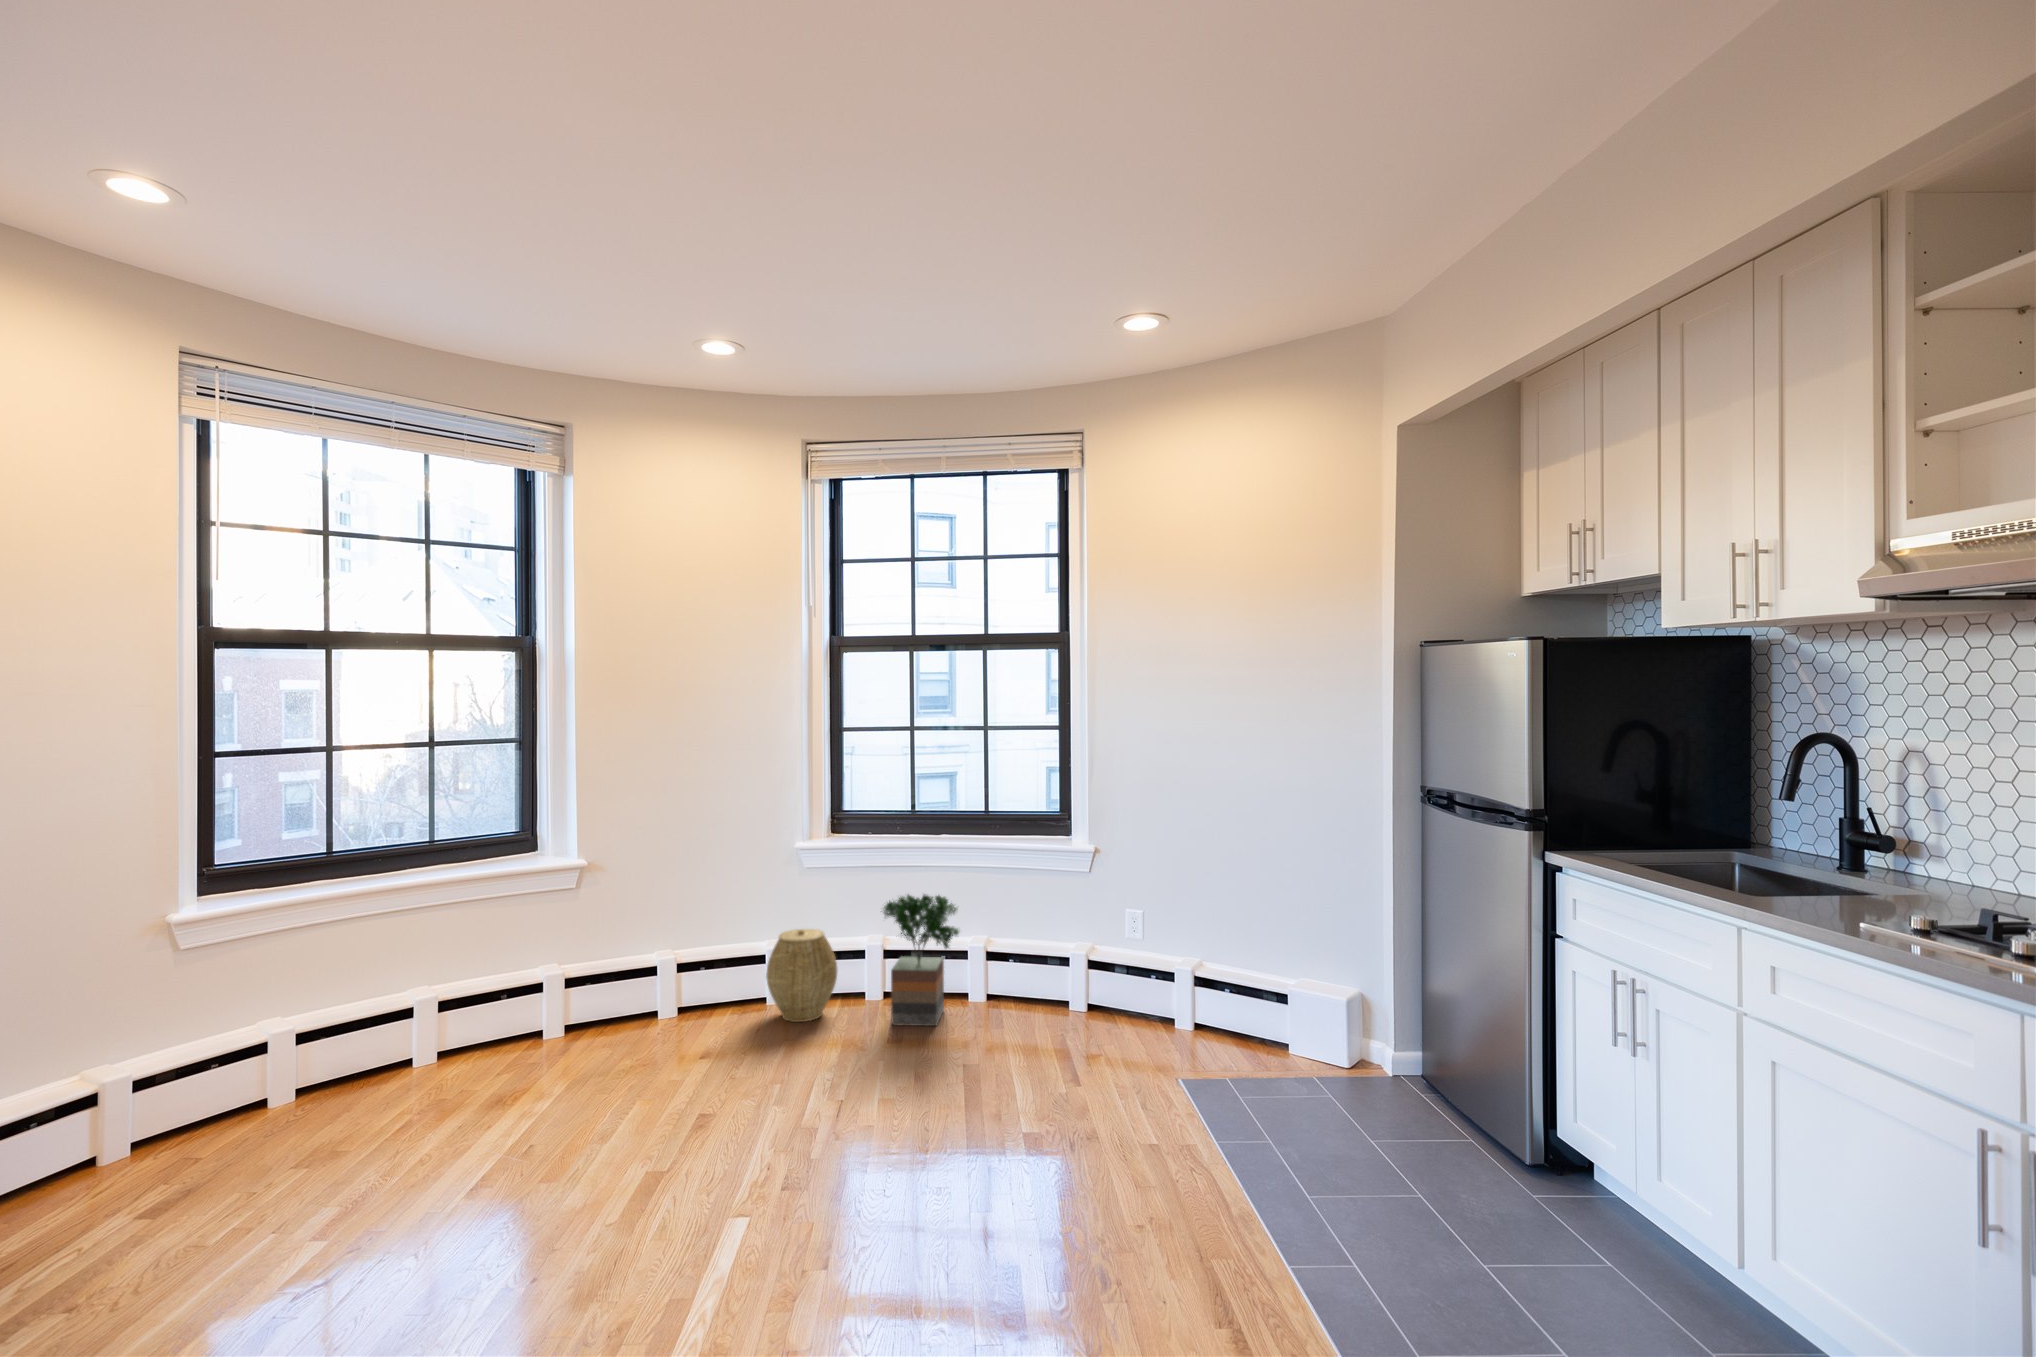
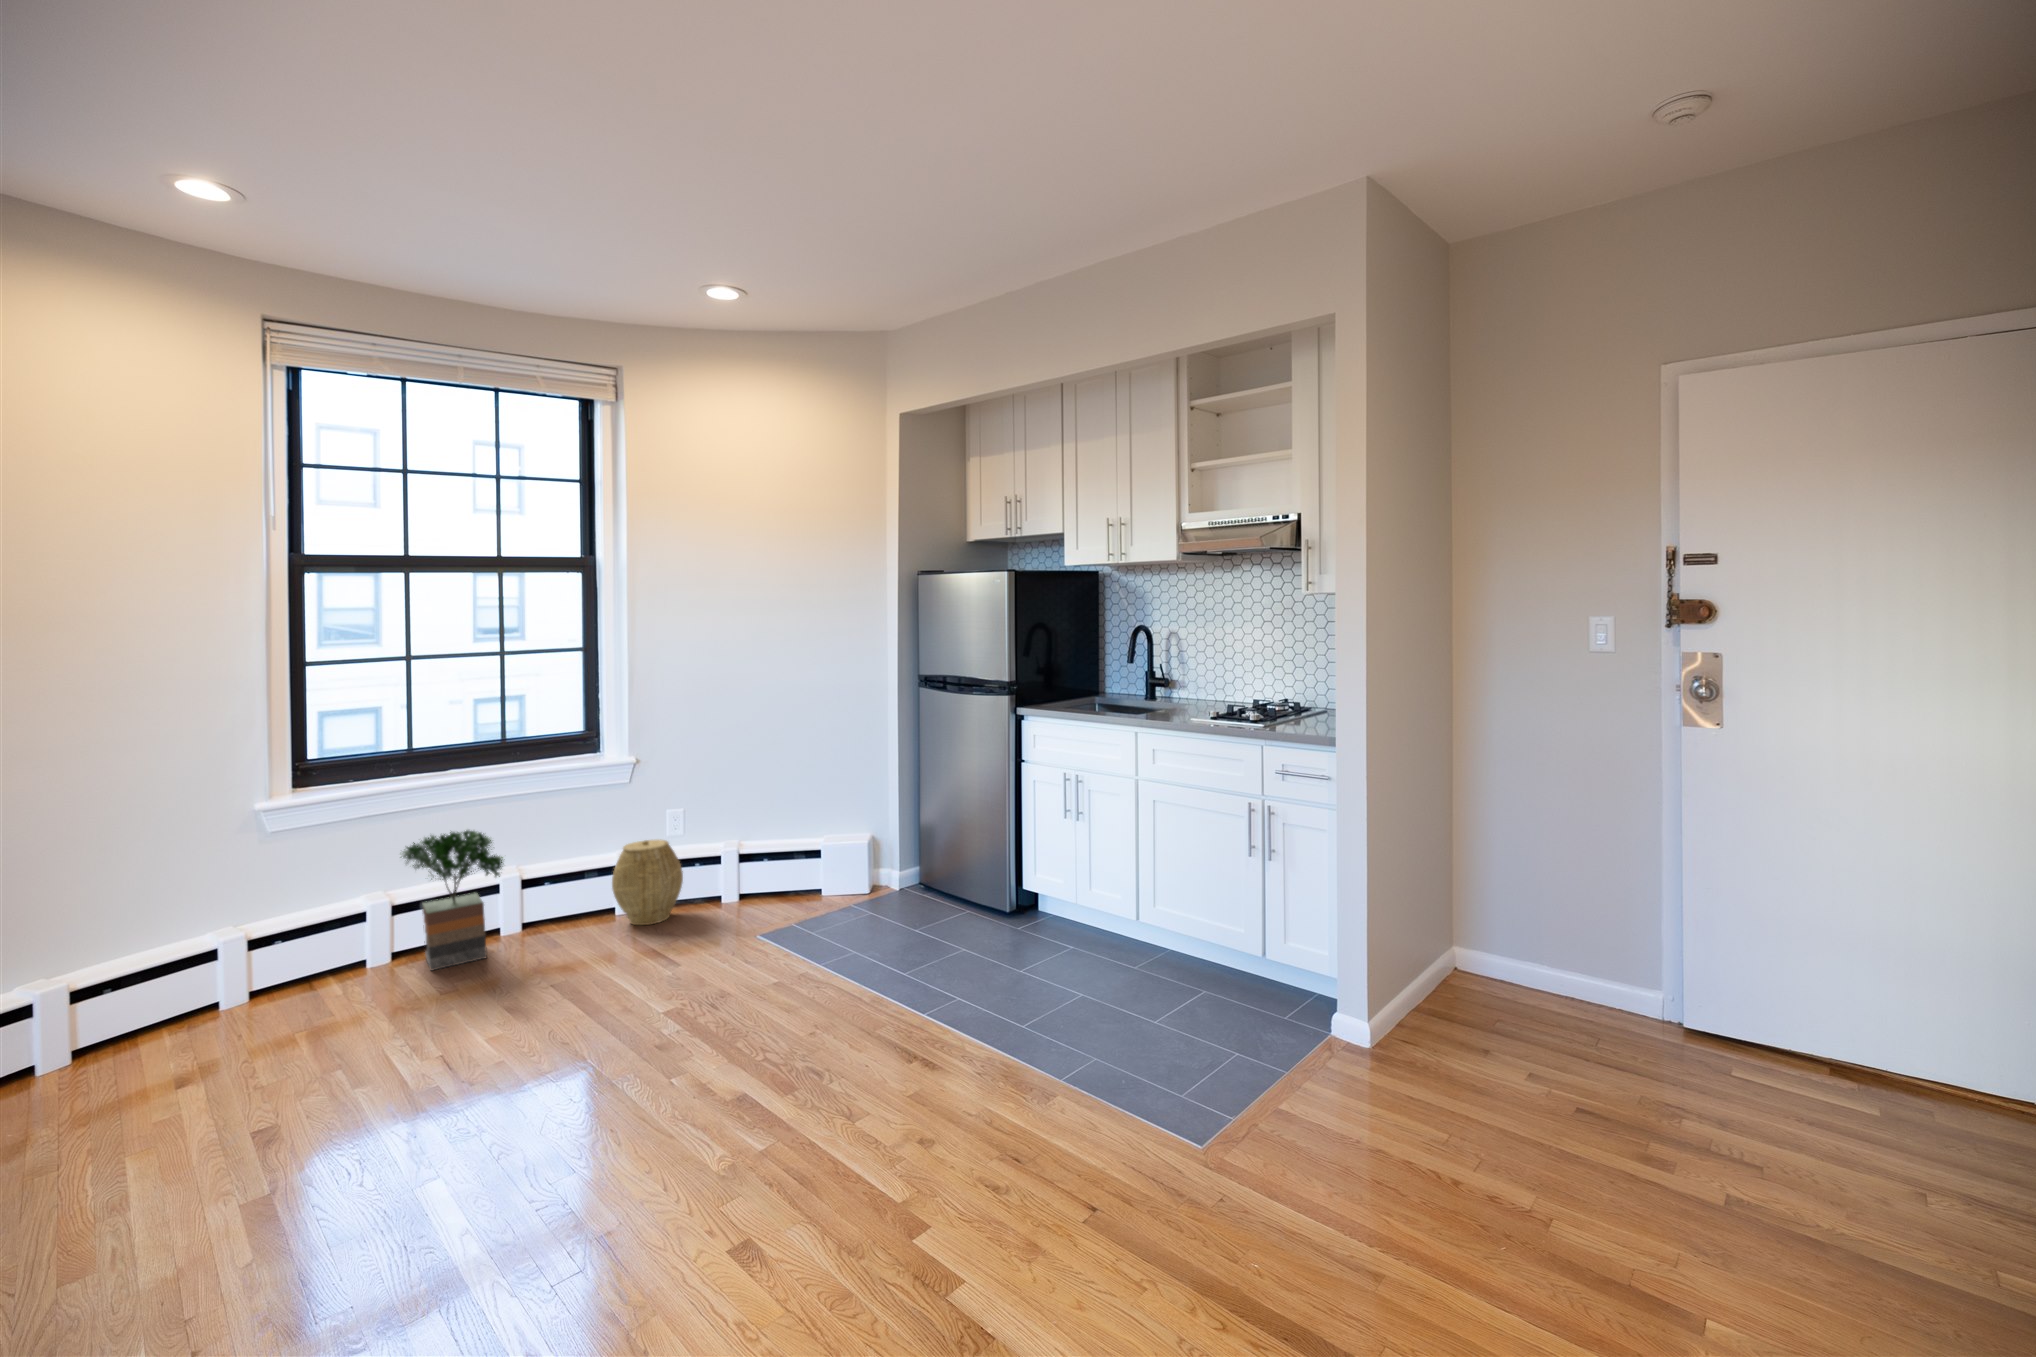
woven basket: present [766,929,837,1022] -> present [612,840,683,925]

